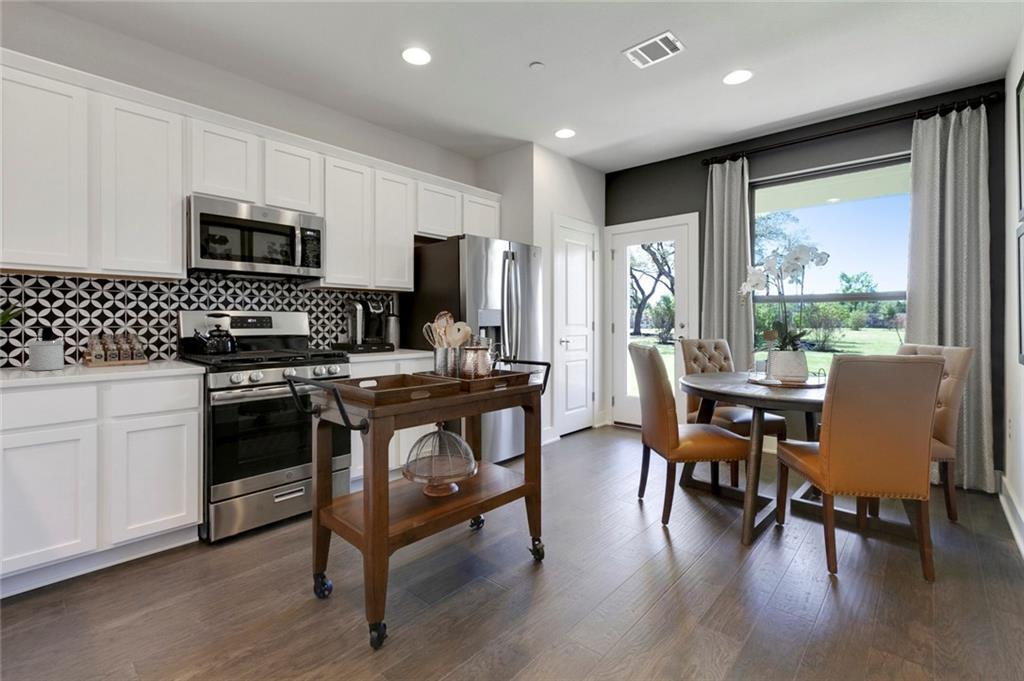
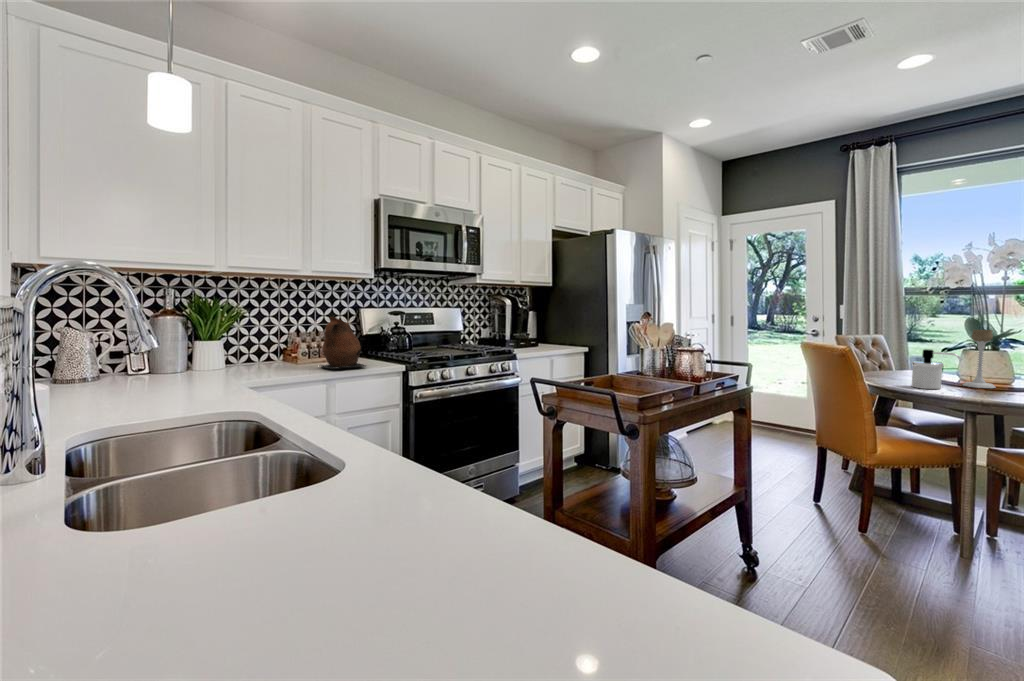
ceramic pitcher: none [102,316,157,369] -> present [322,317,366,369]
soap dispenser: present [27,326,64,371] -> present [912,349,962,389]

